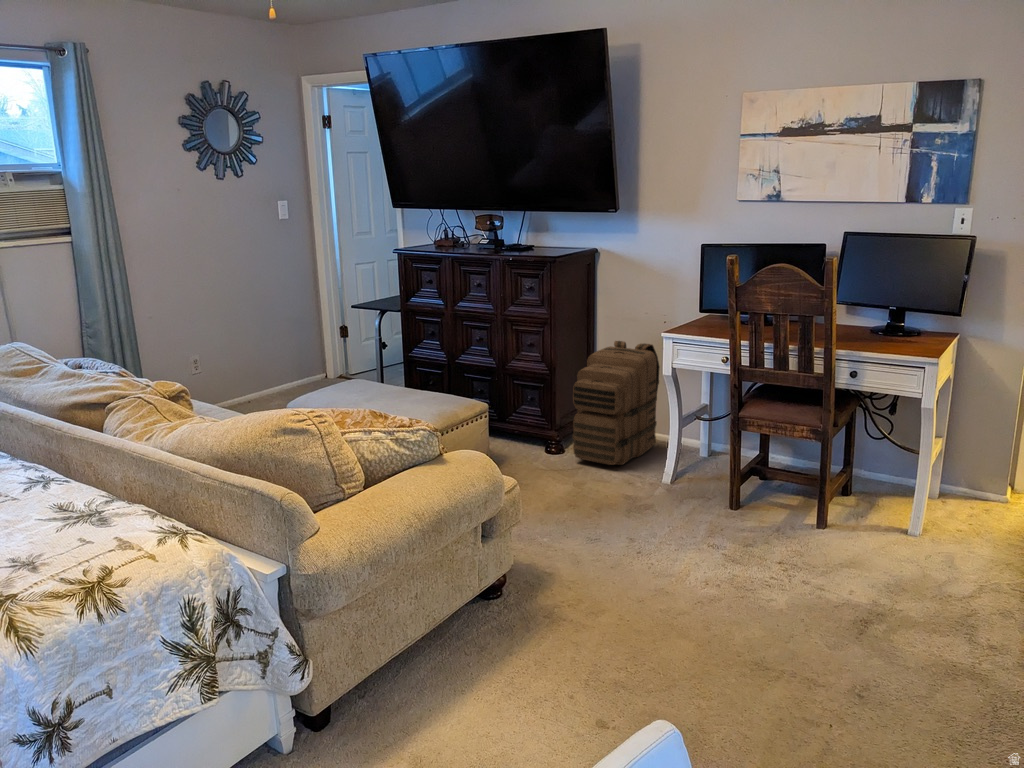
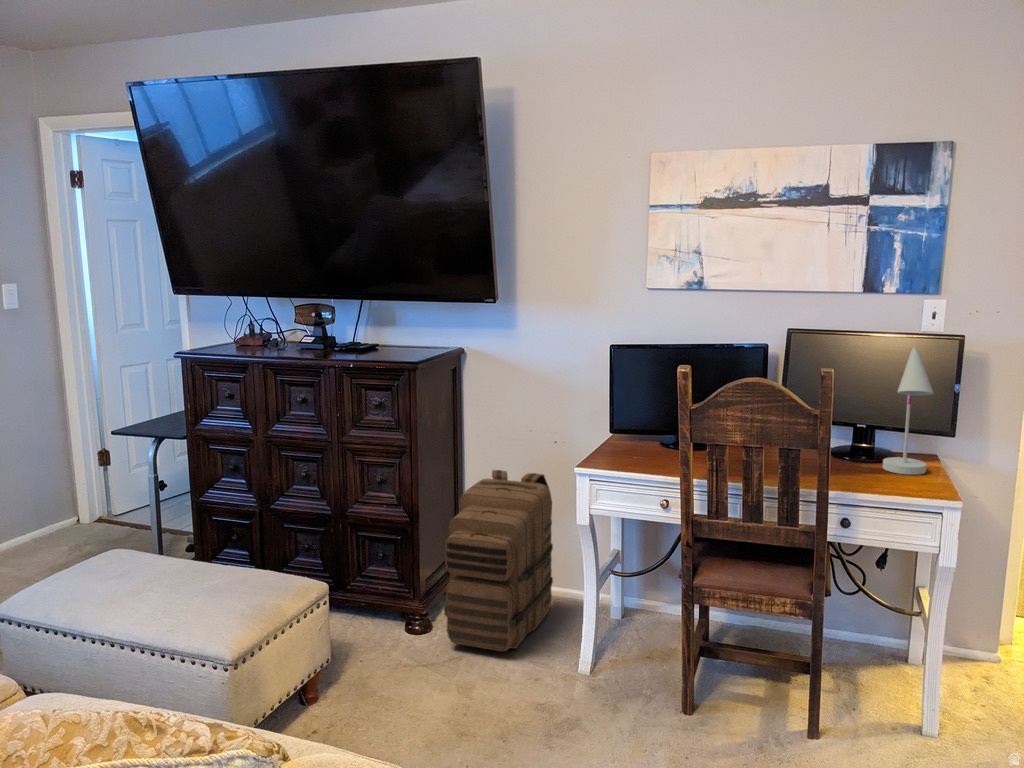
desk lamp: none [900,242,934,343] -> present [883,344,933,475]

